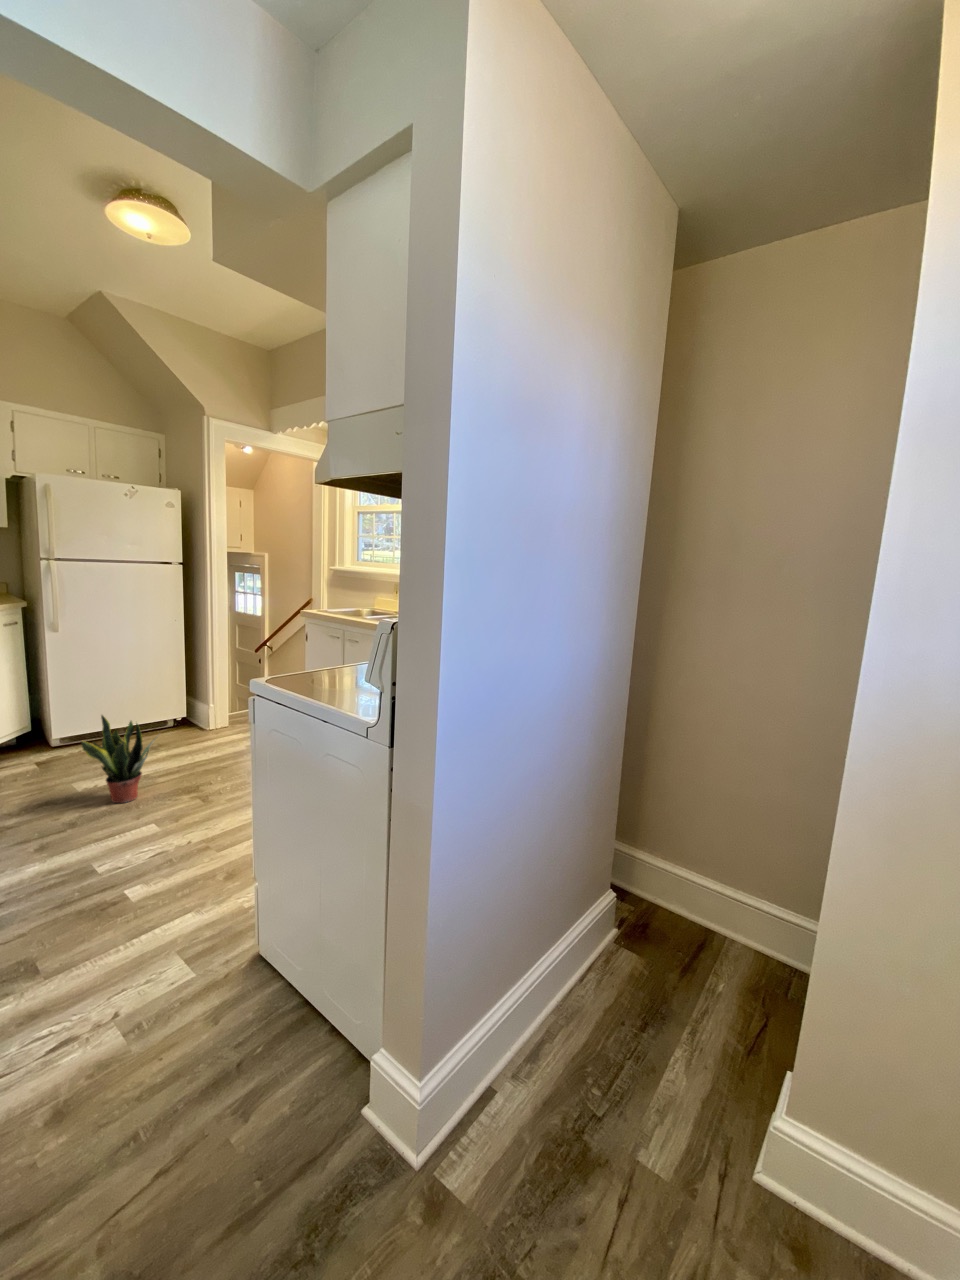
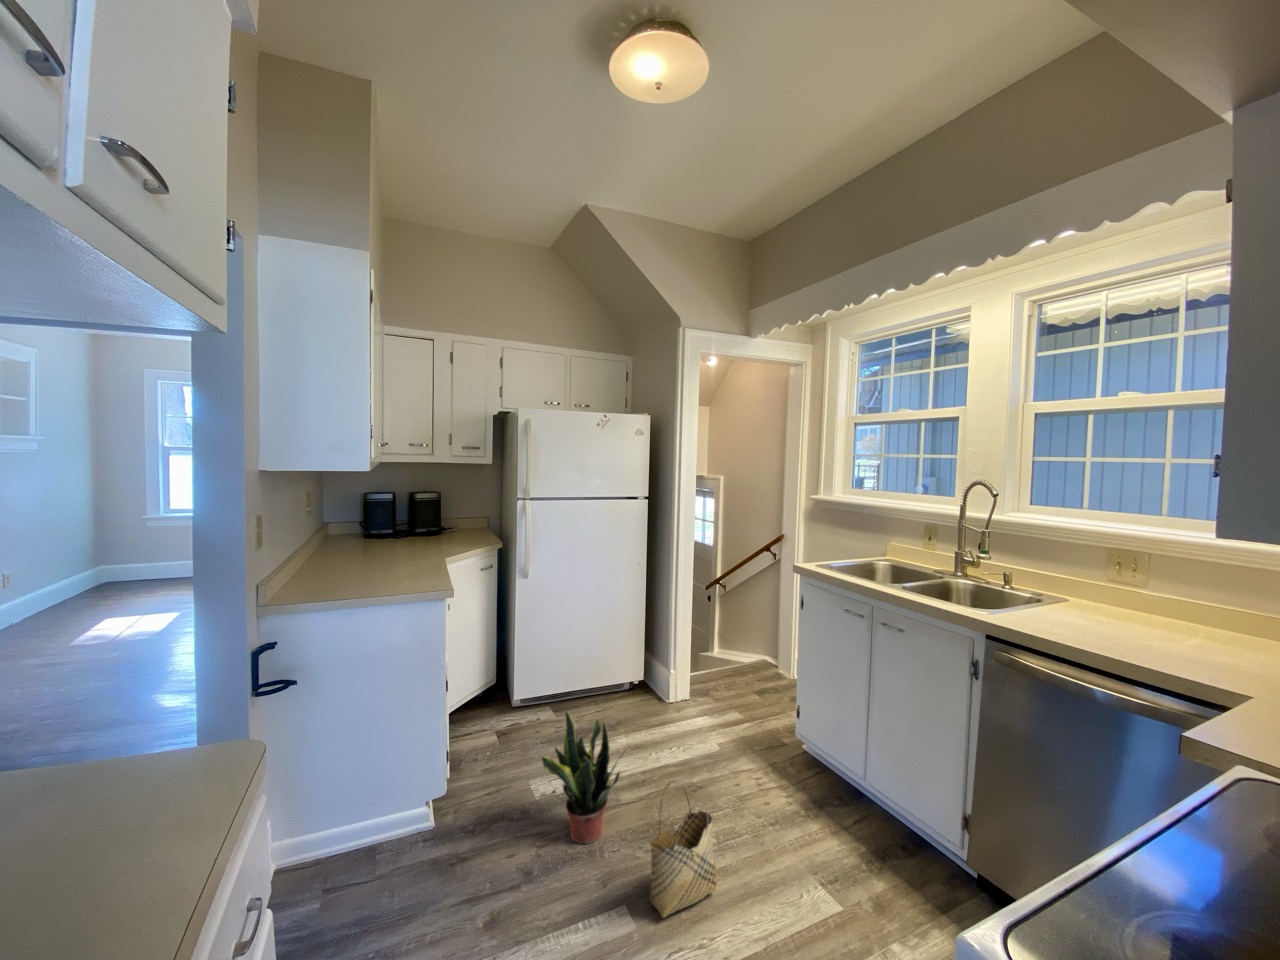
woven basket: none [170,743,222,819] -> present [649,781,716,918]

